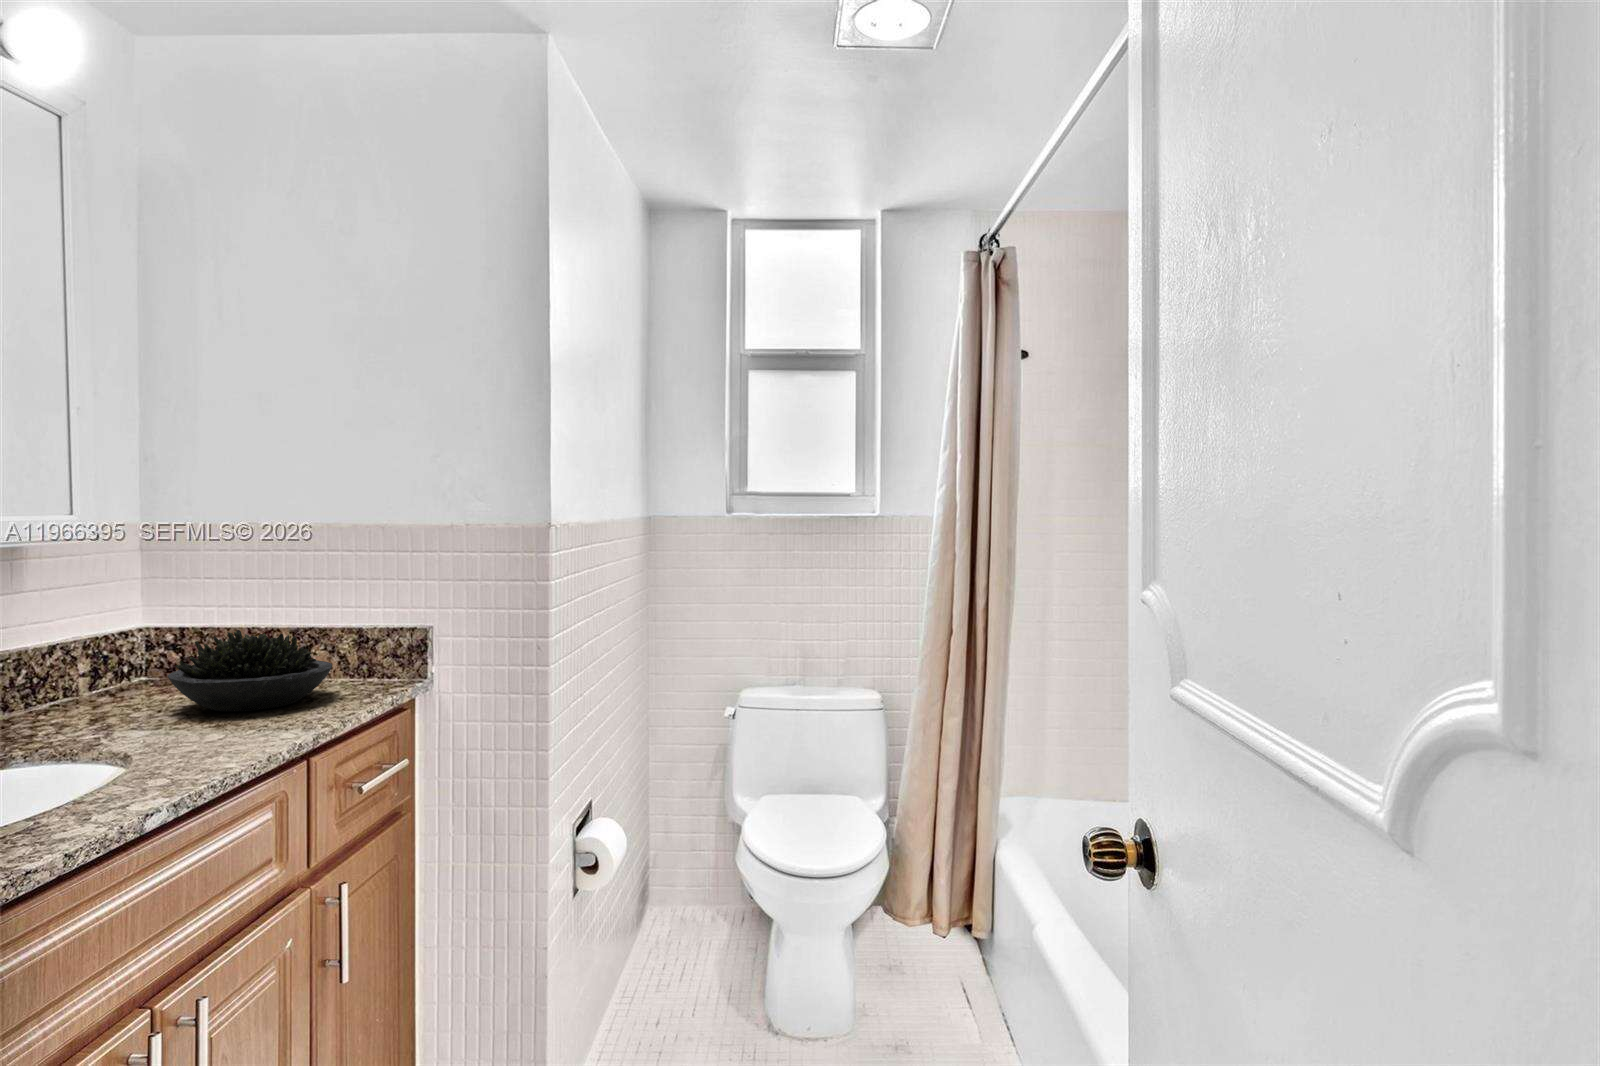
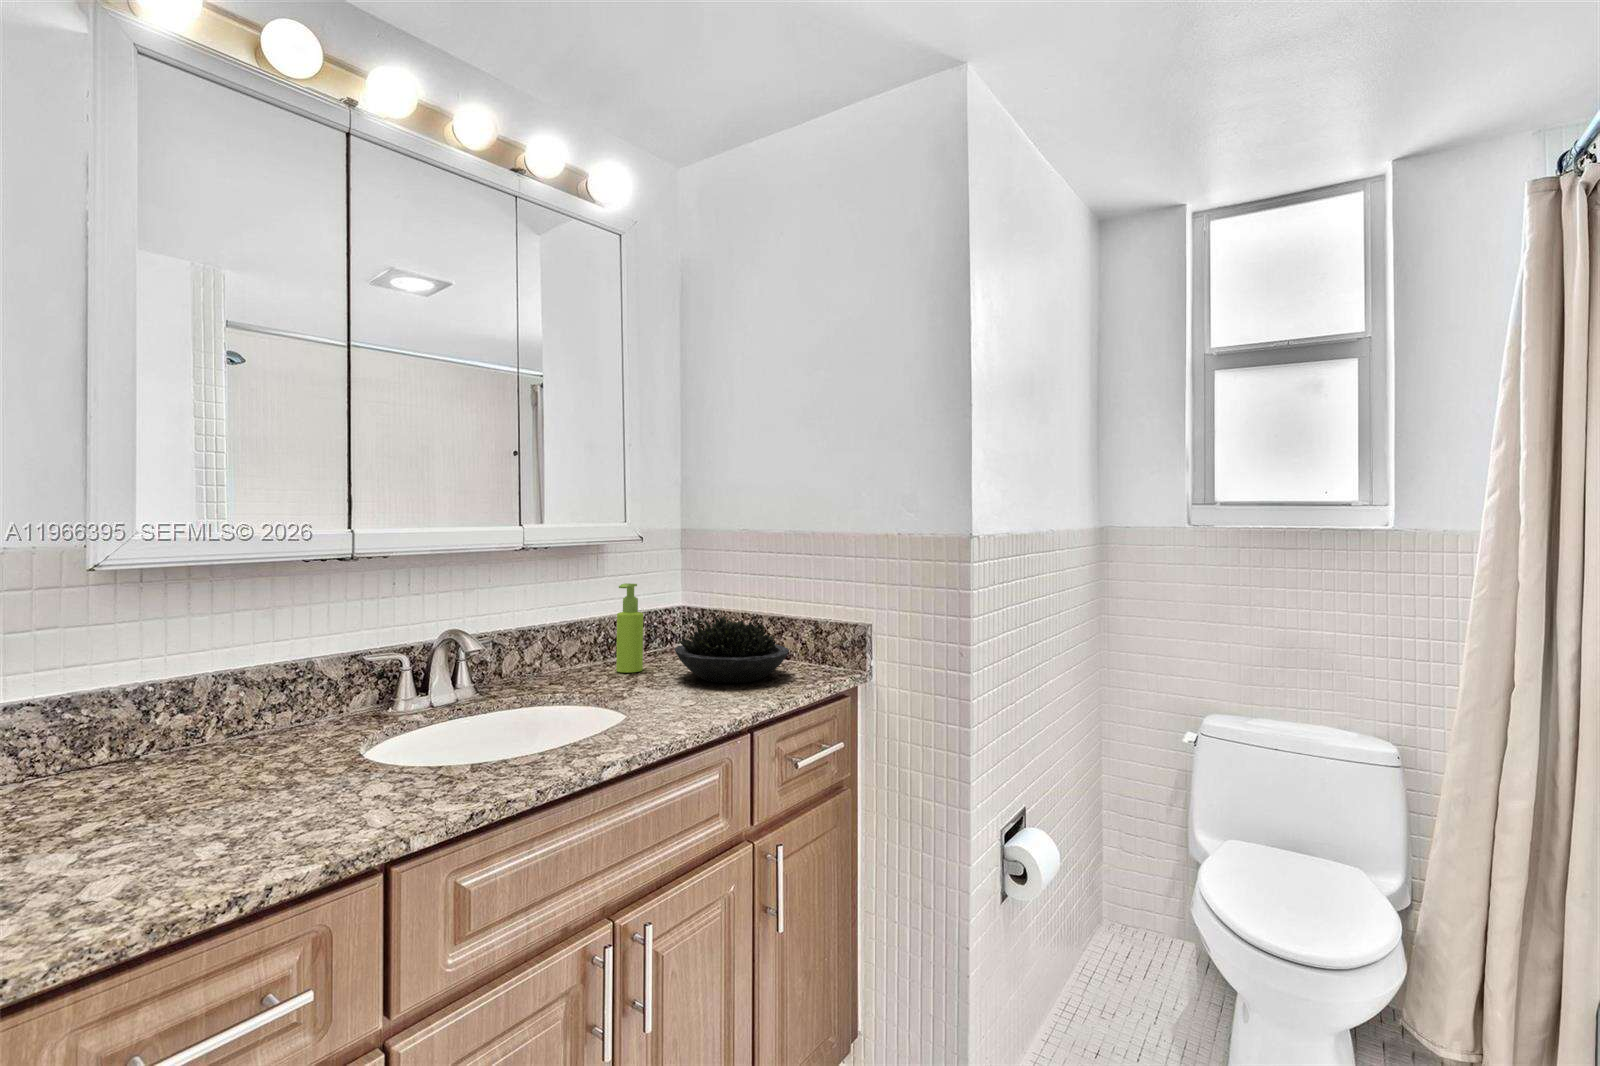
soap dispenser: none [61,596,105,717] -> present [616,583,643,673]

